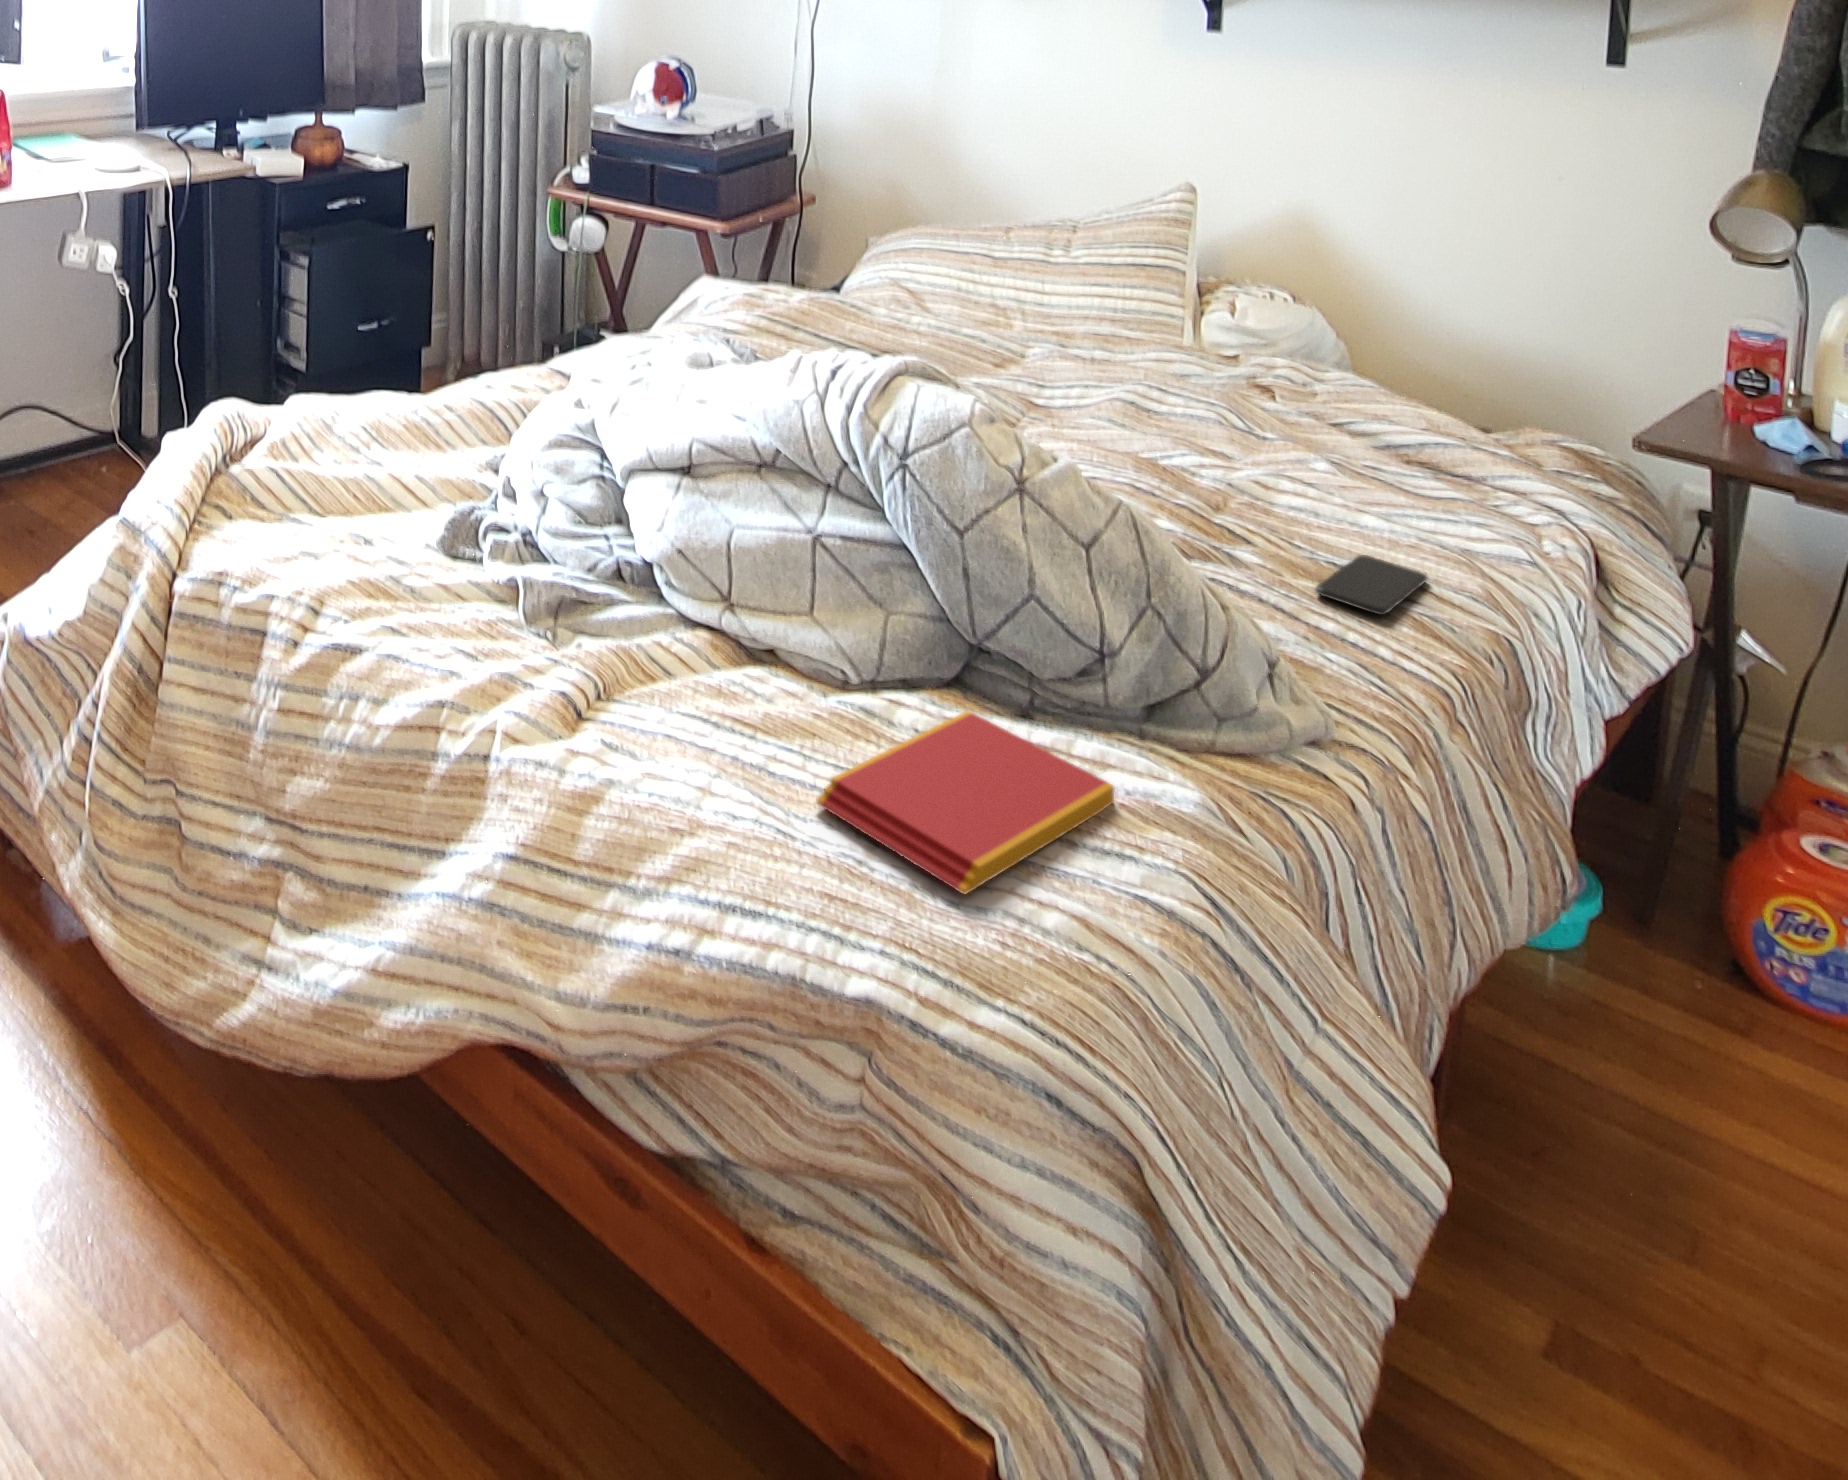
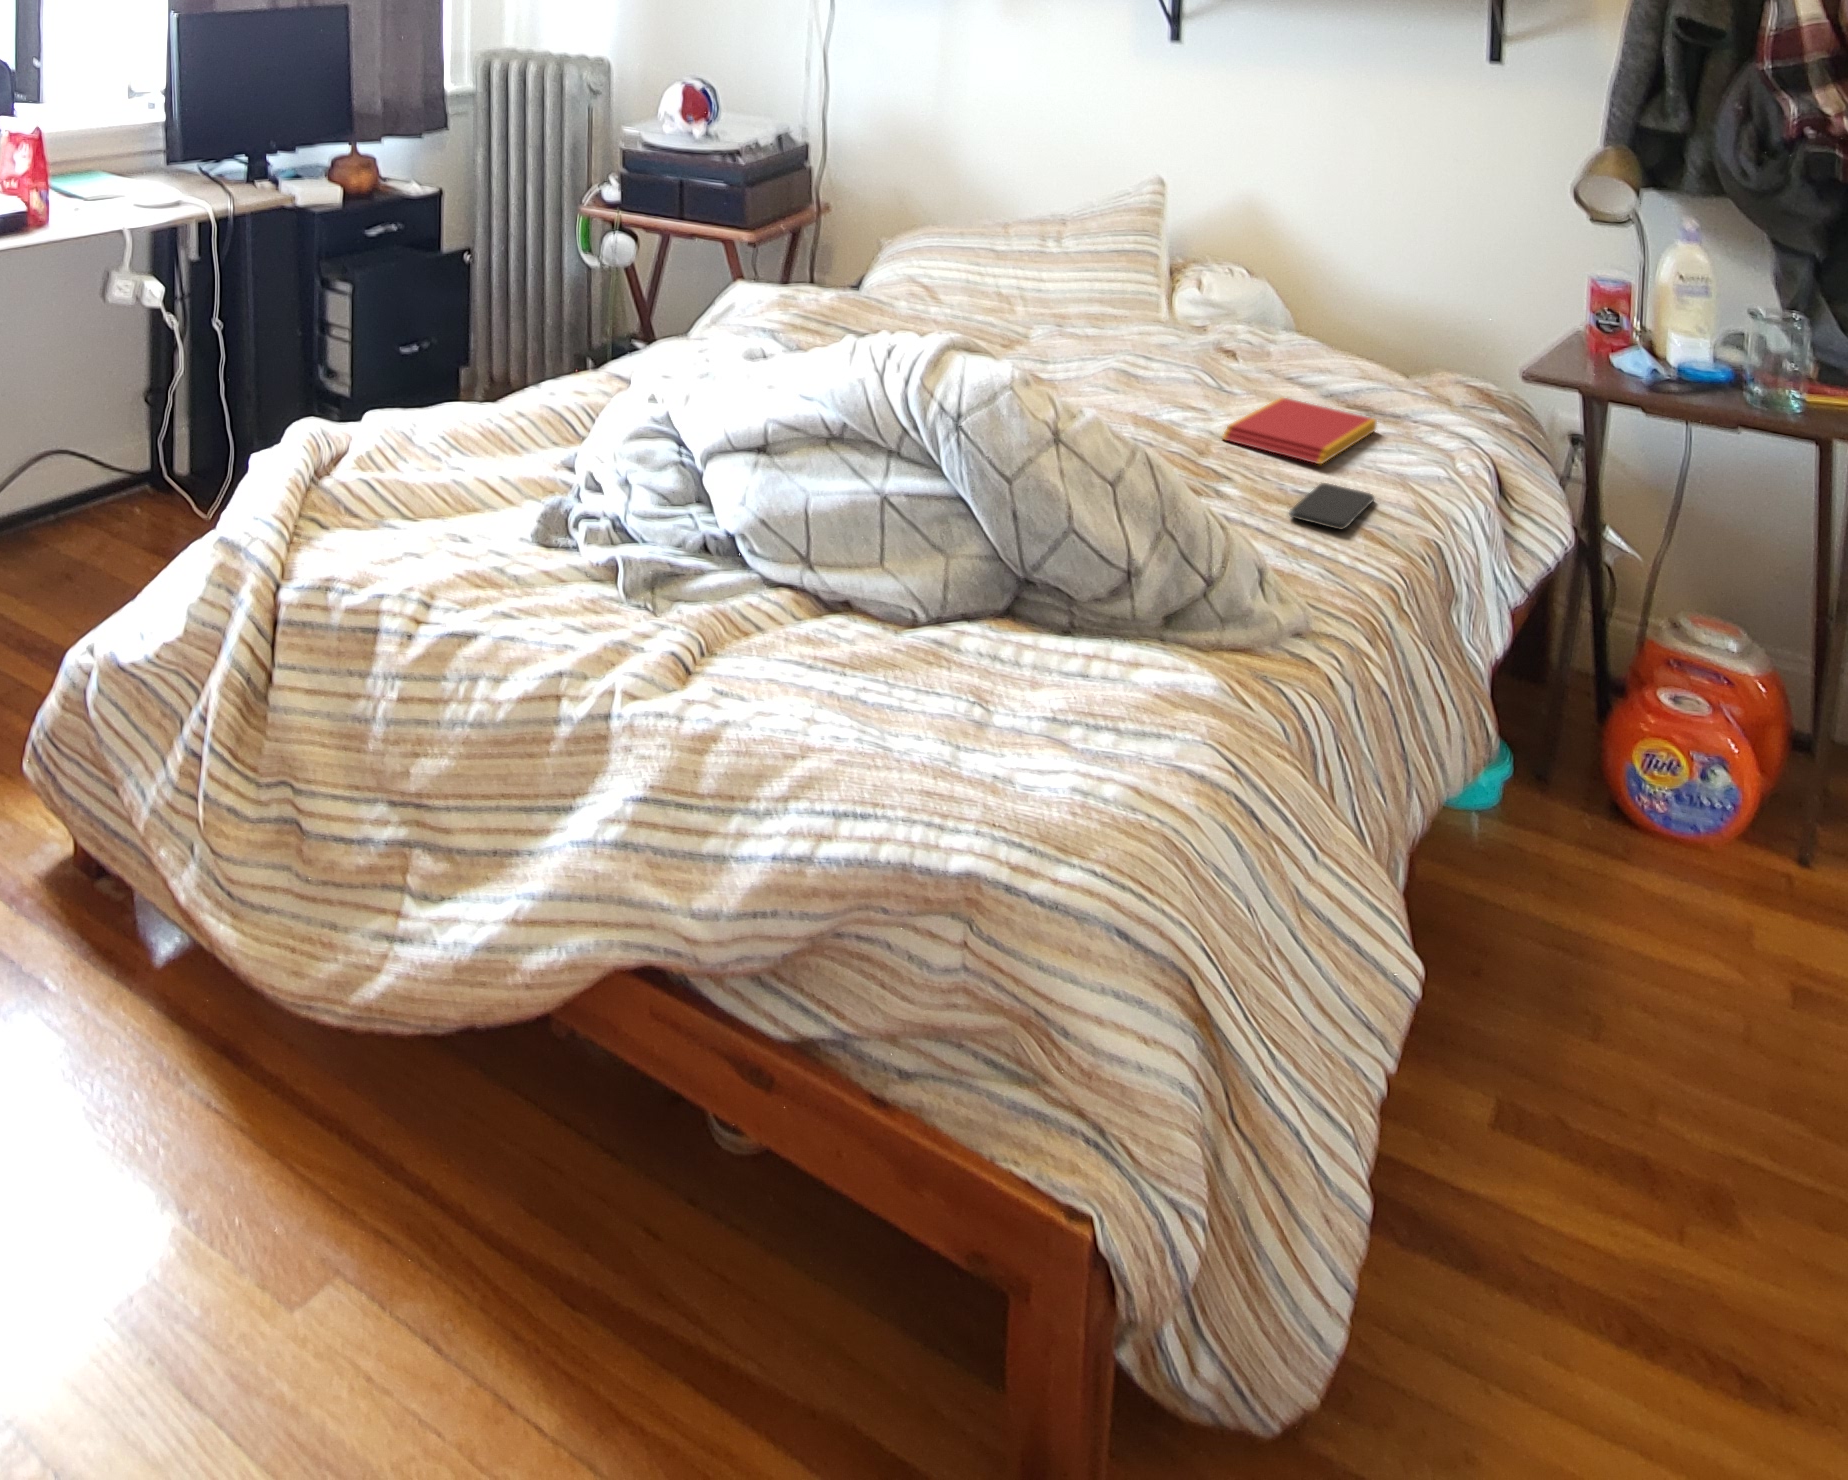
book: present [816,711,1114,894] -> present [1222,398,1377,464]

